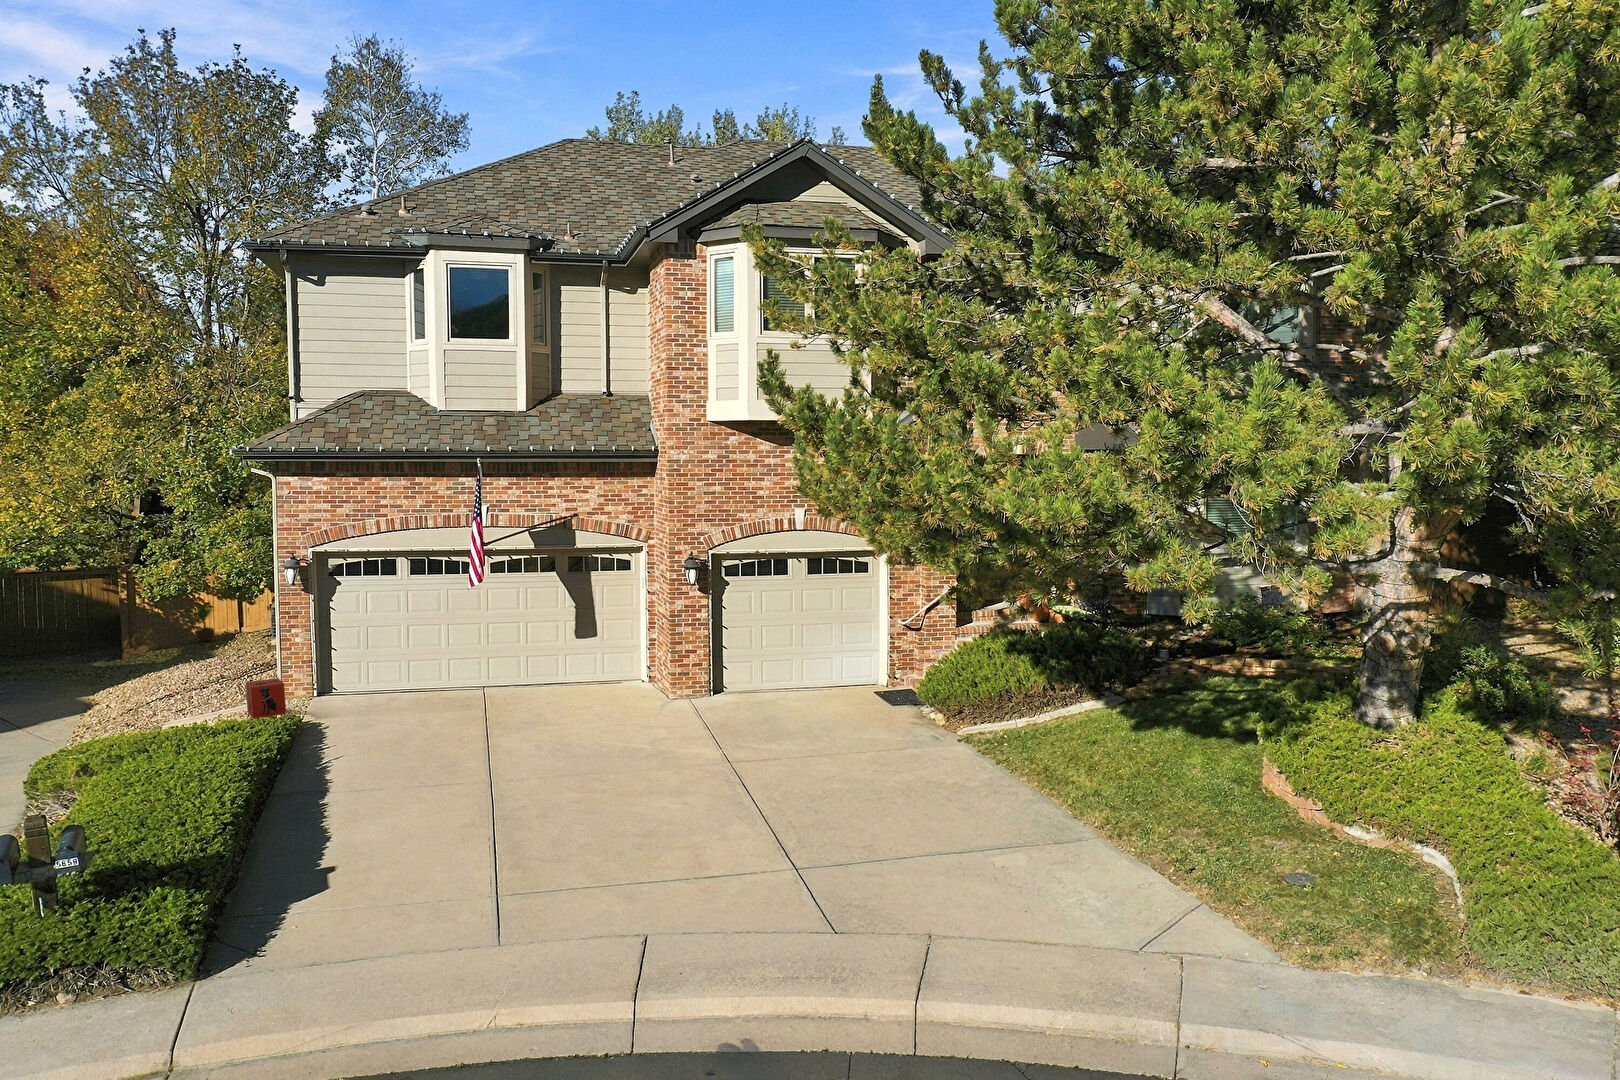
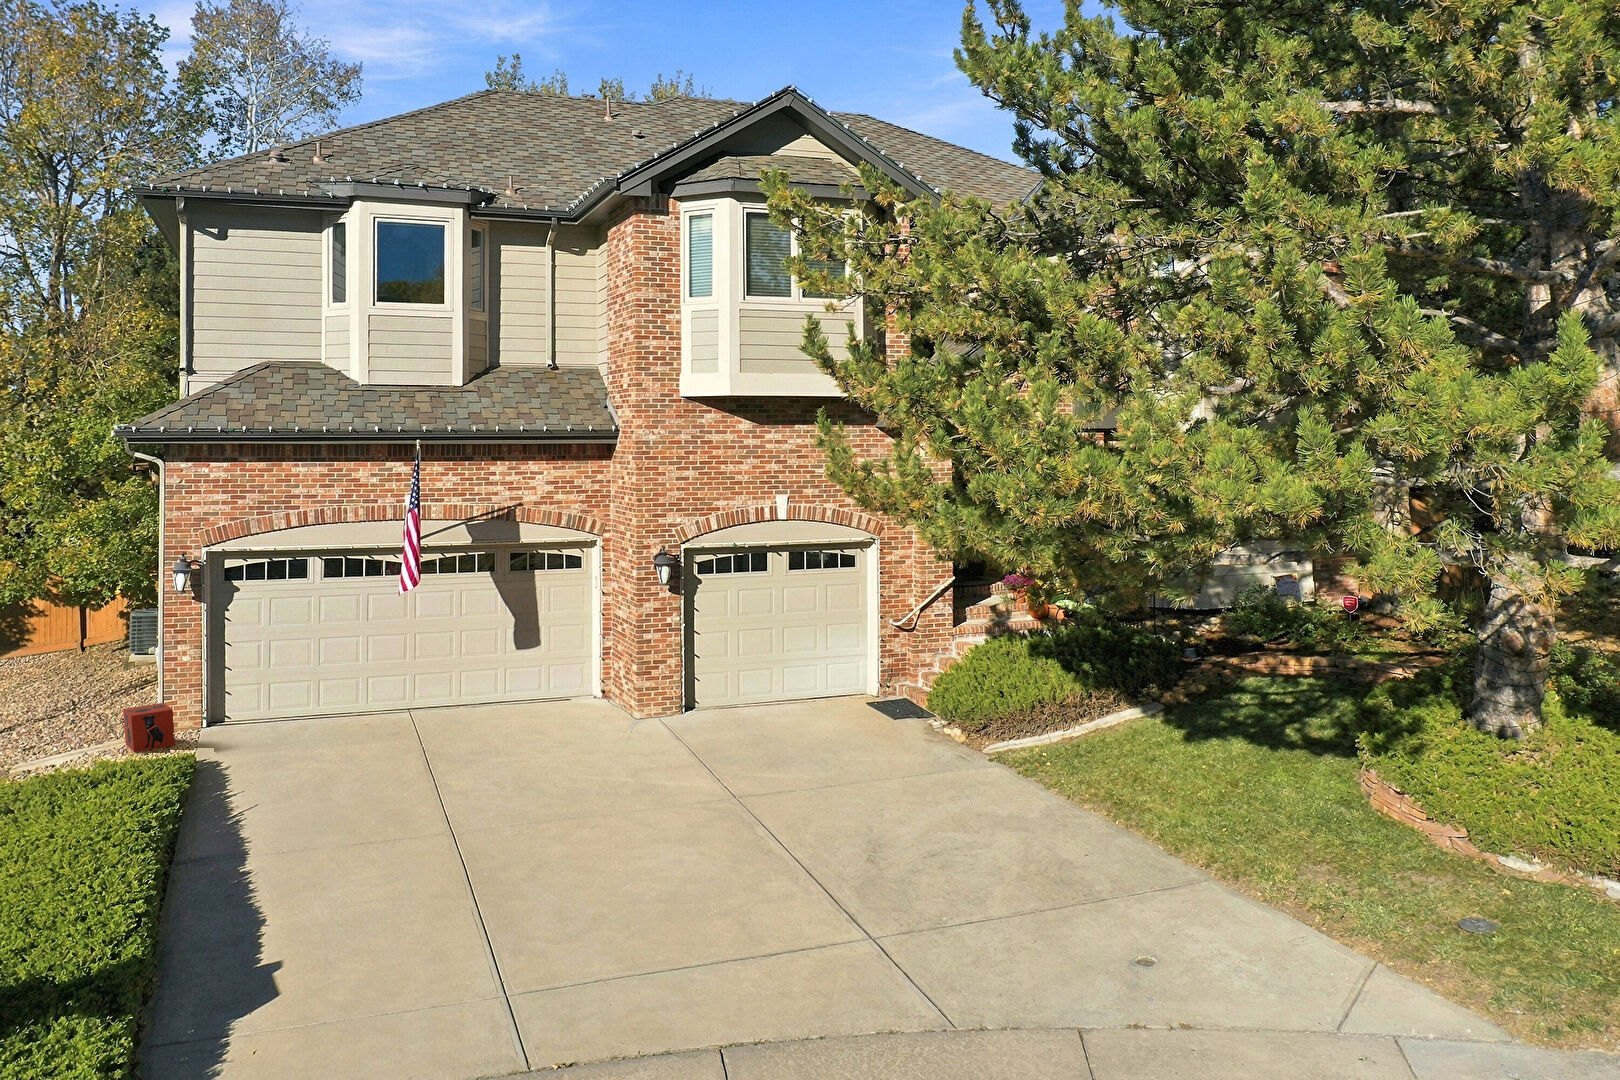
potted tree: present [193,605,215,641] -> none [33,611,66,657]

